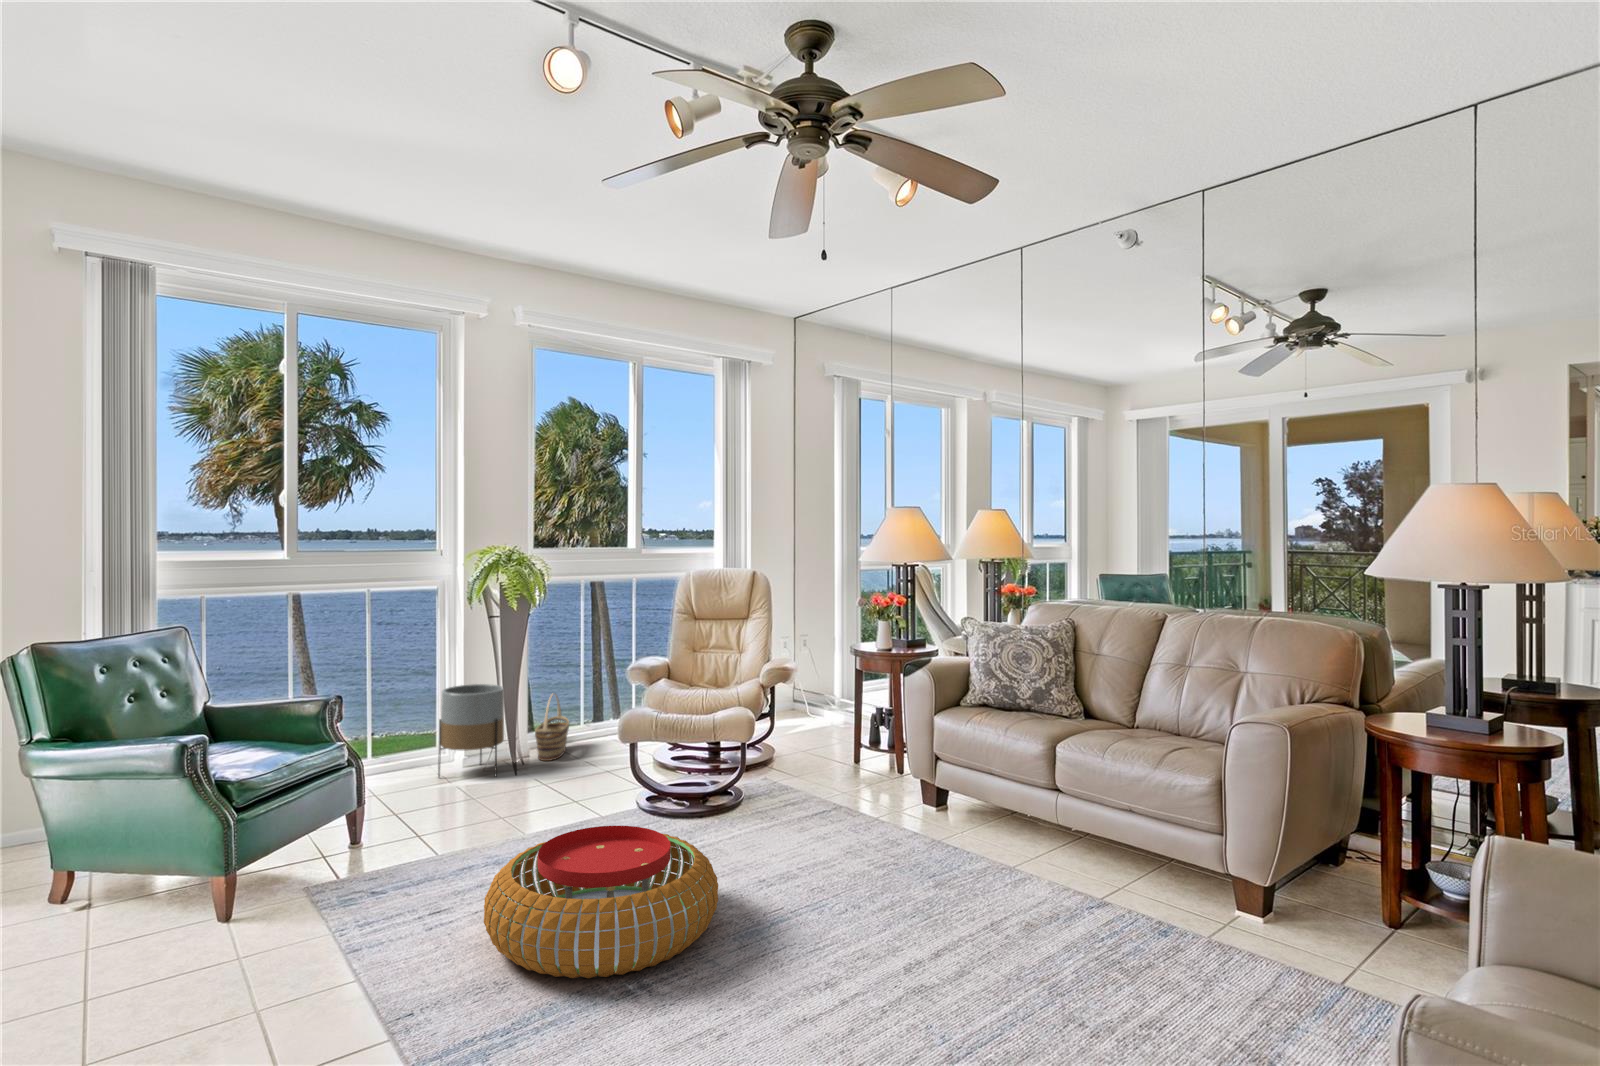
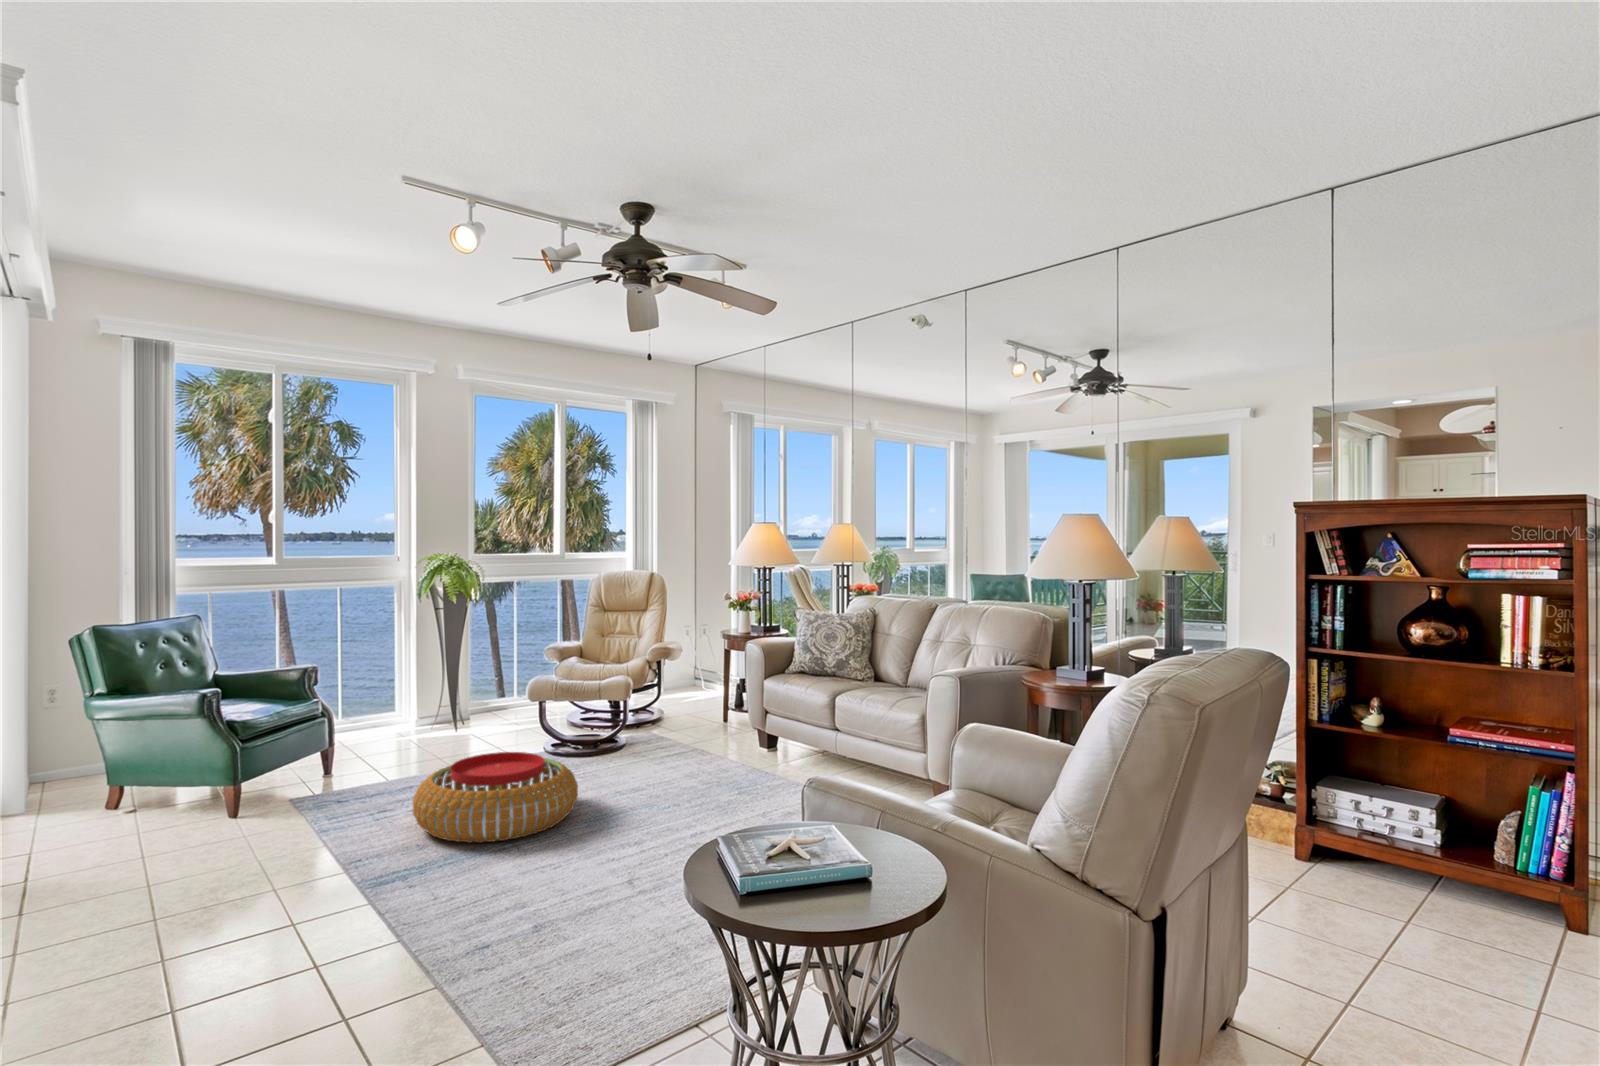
planter: present [438,684,504,777] -> none [394,662,447,734]
basket: present [535,693,569,761] -> none [473,670,502,722]

